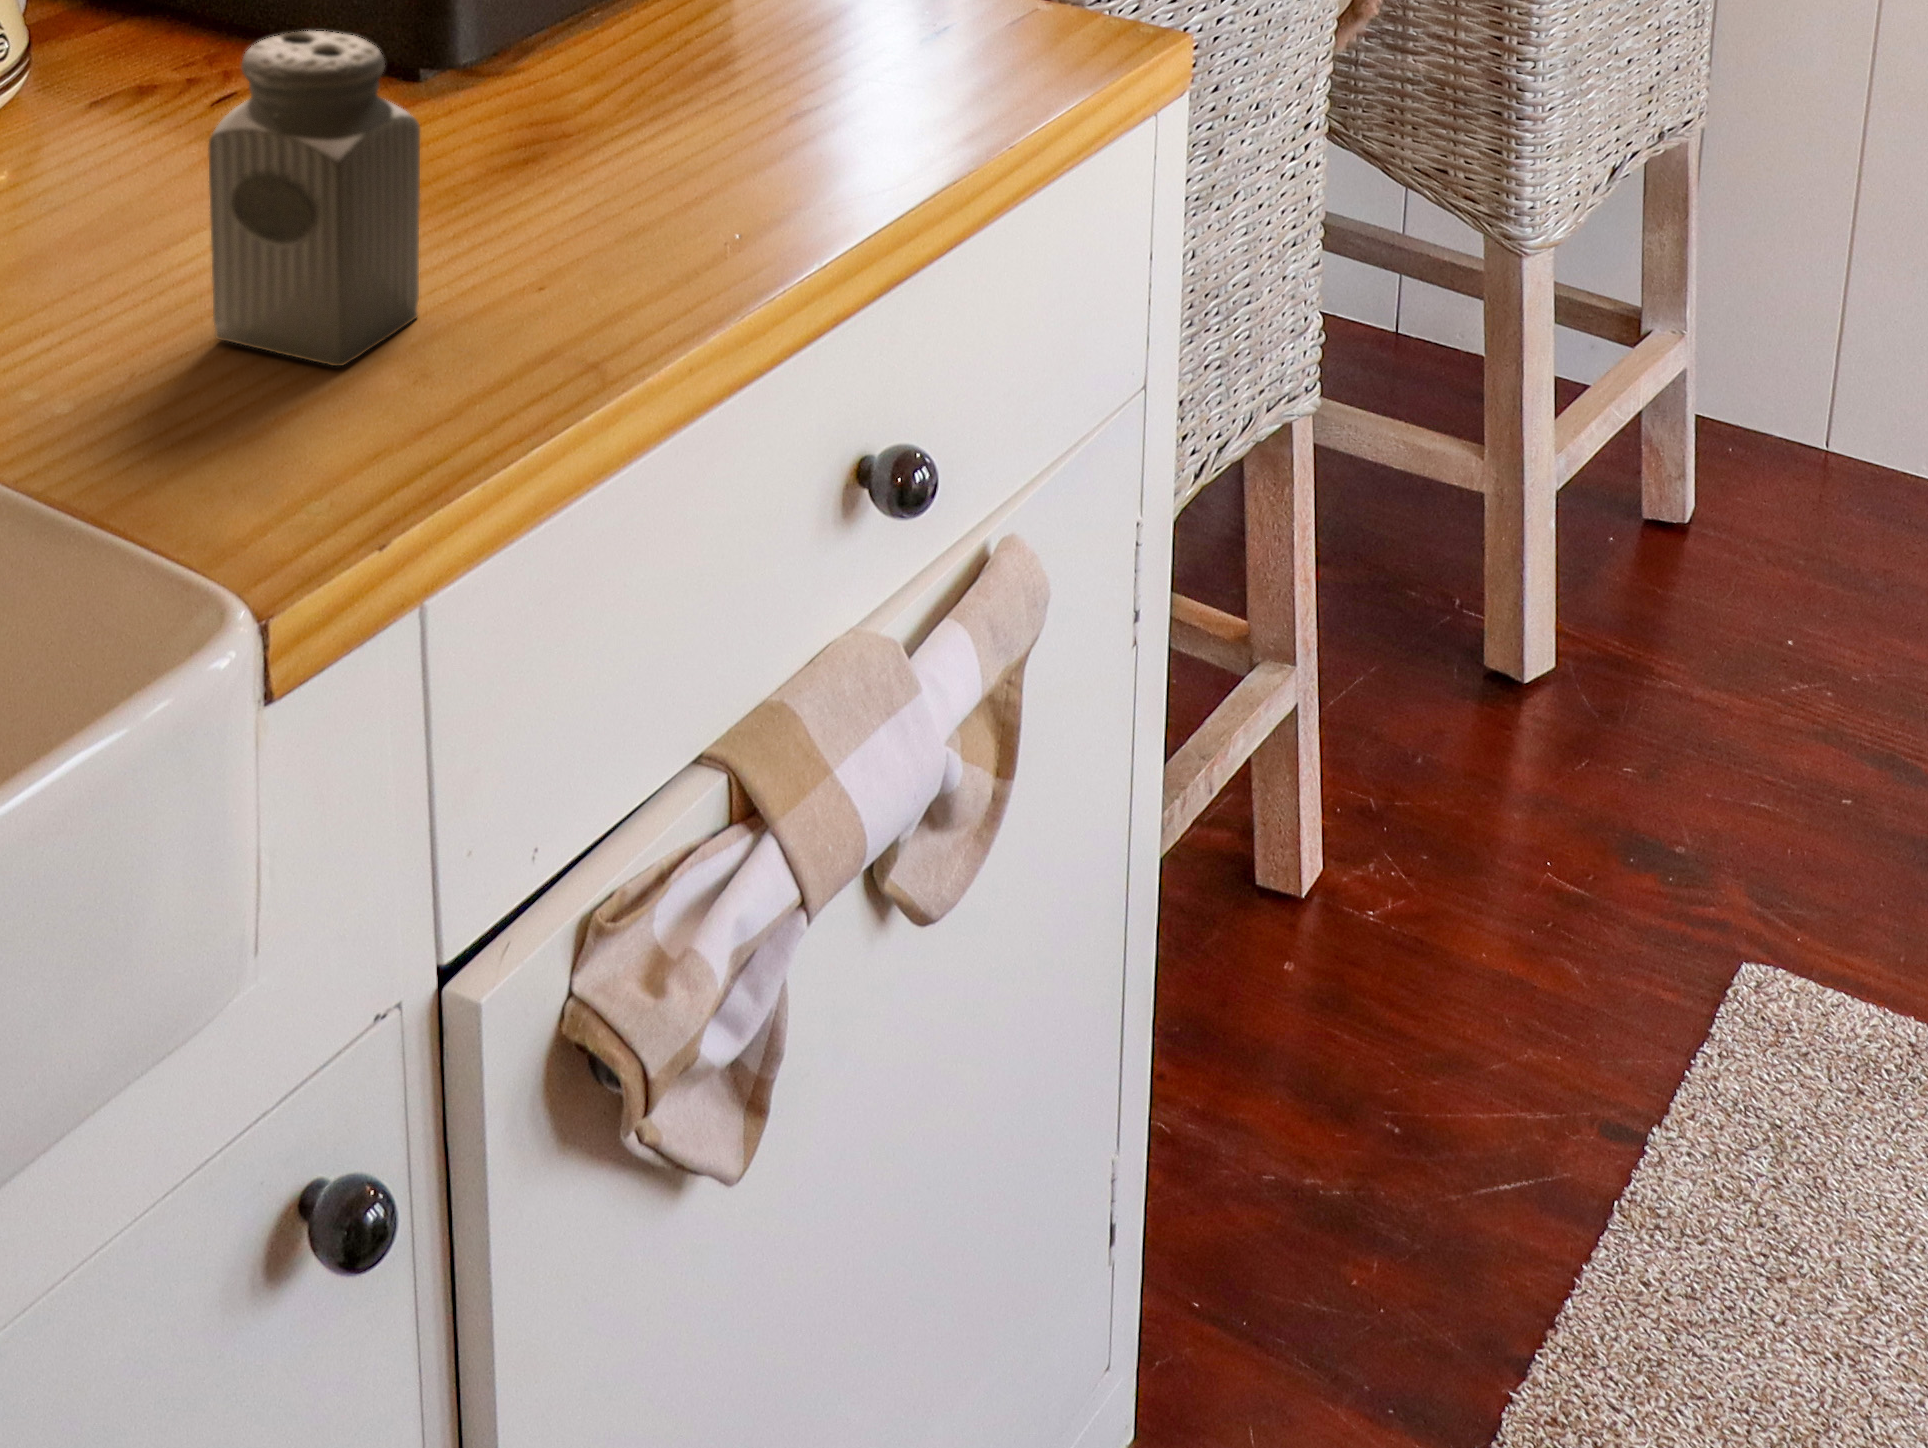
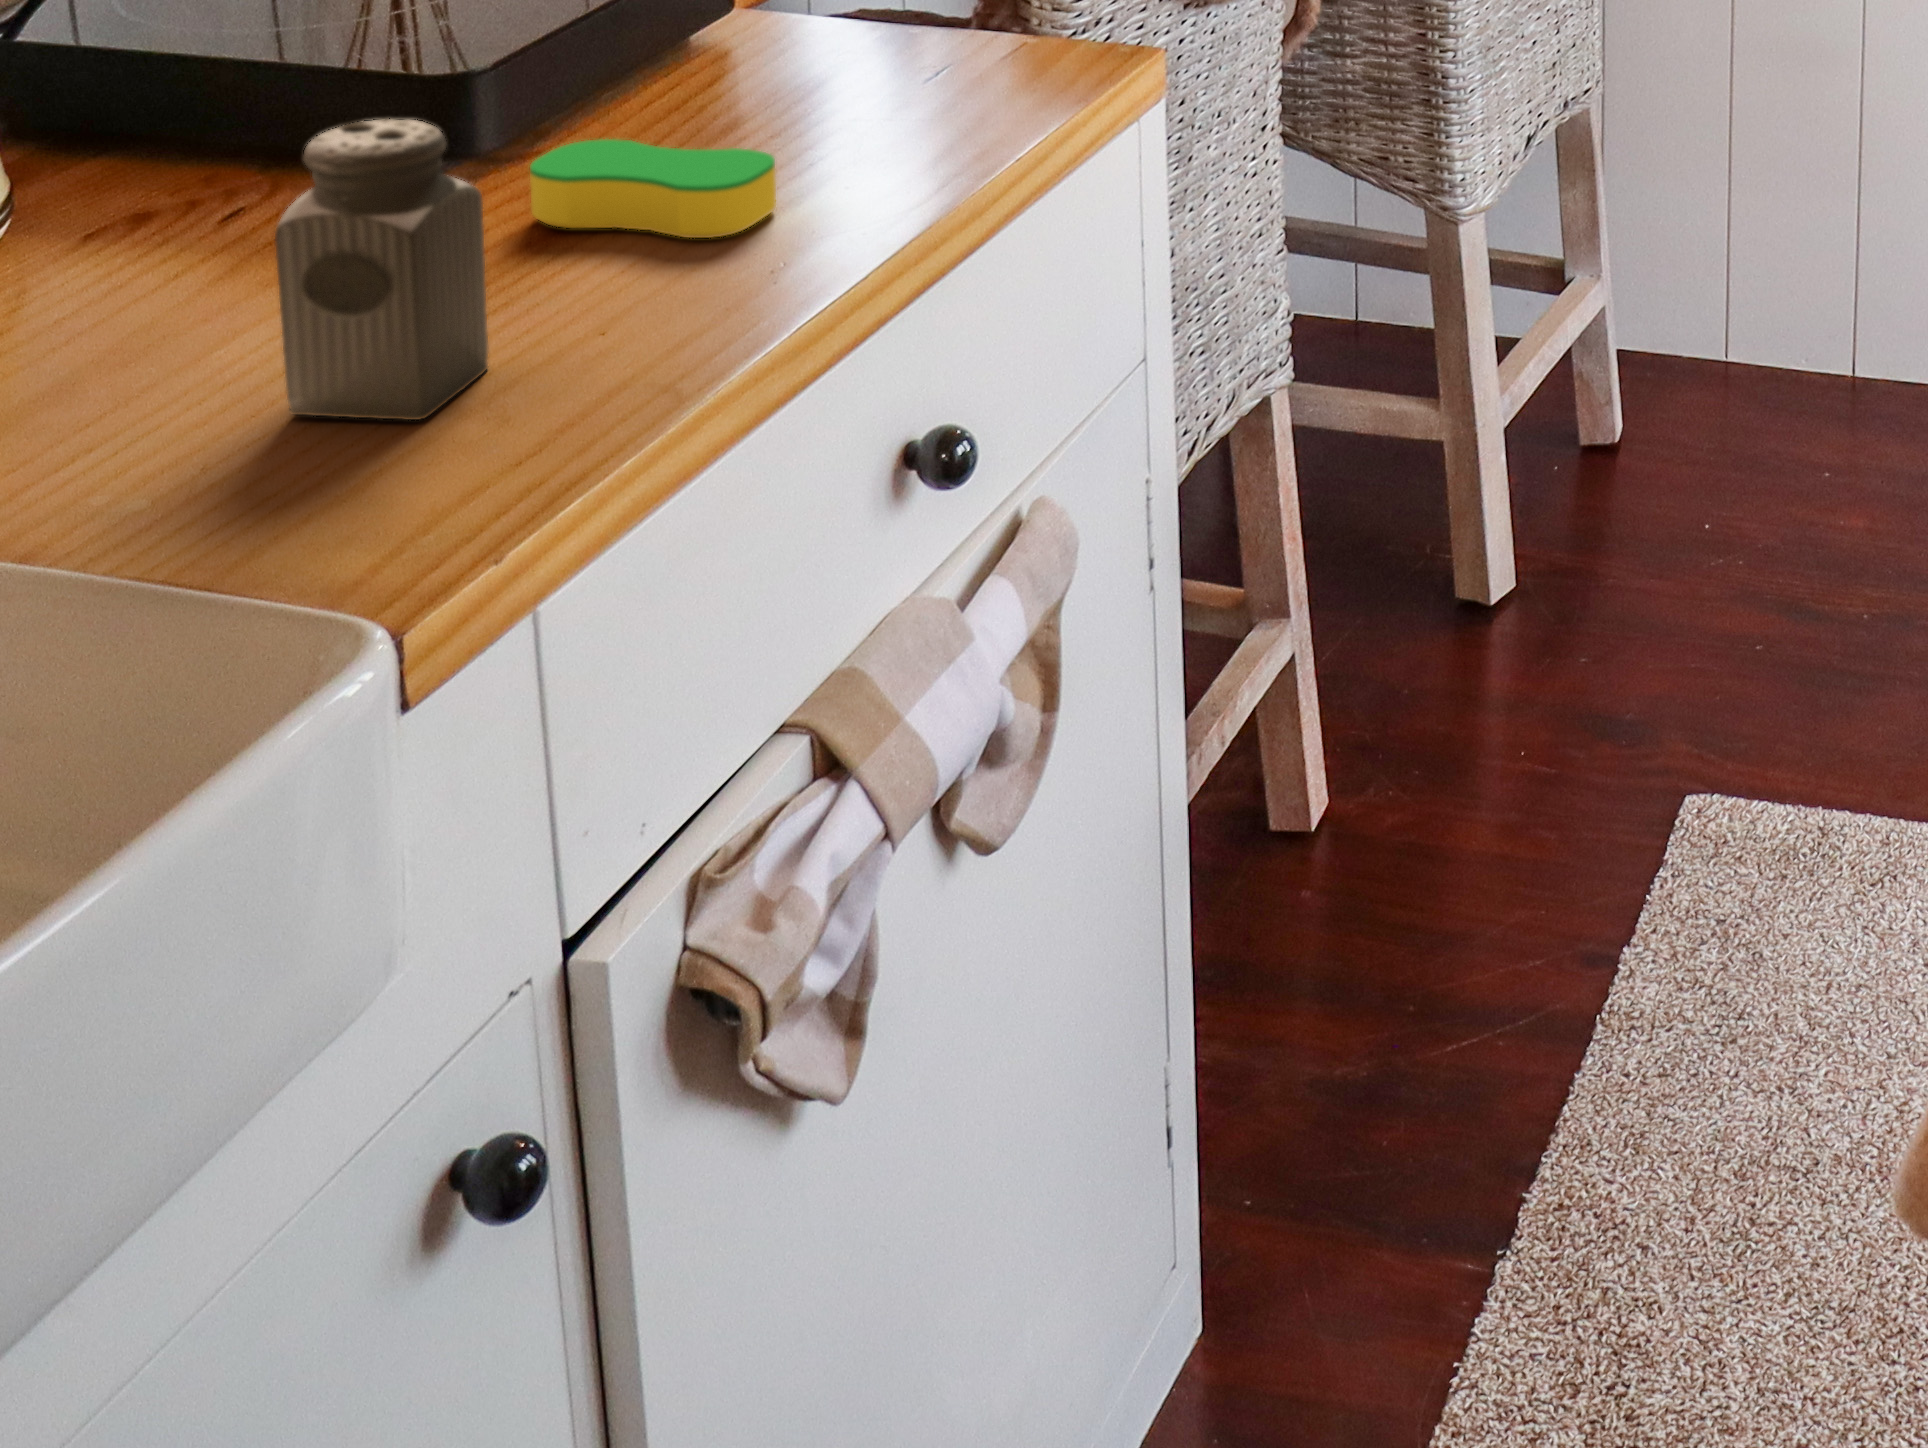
sponge: none [493,71,745,197] -> present [530,139,776,238]

